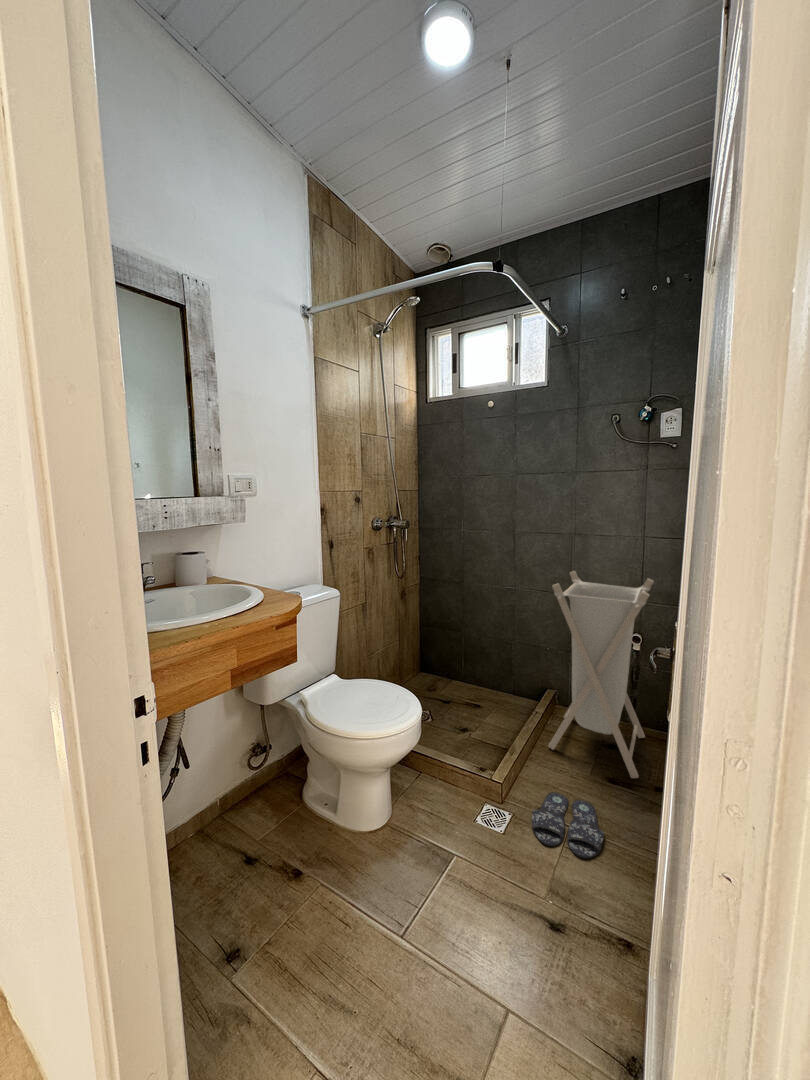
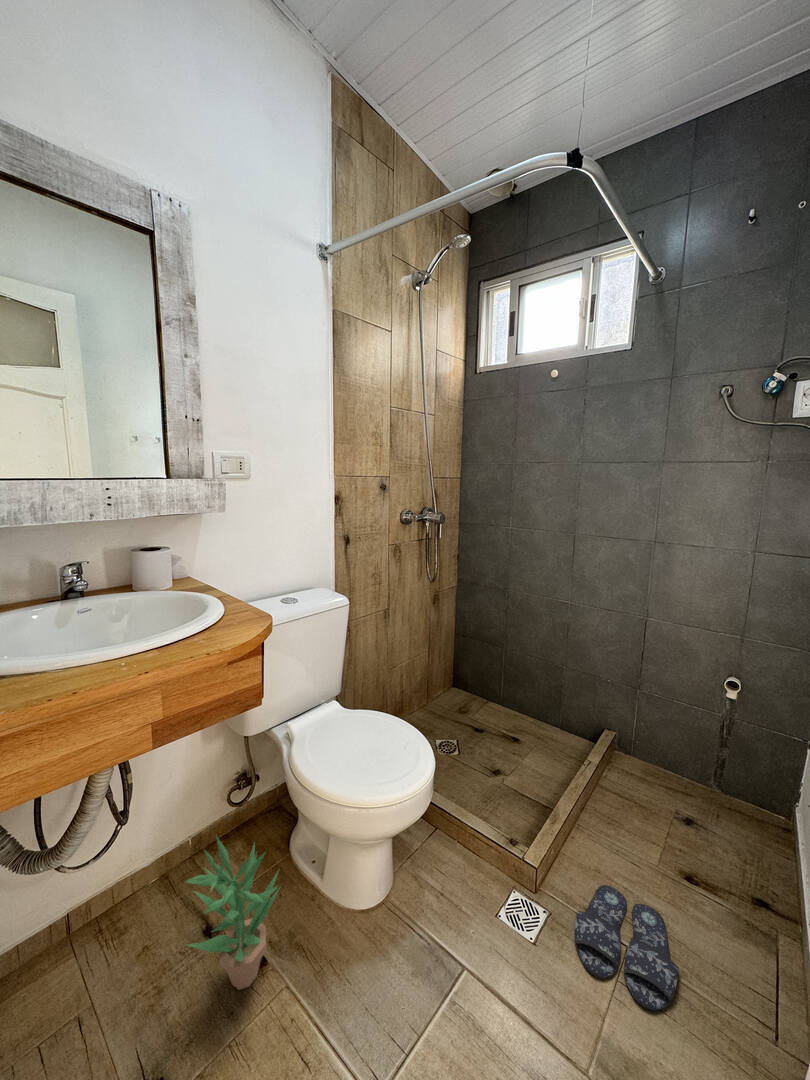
laundry hamper: present [548,571,654,778] -> none [602,590,768,881]
potted plant: none [242,770,313,892] -> present [186,836,280,990]

